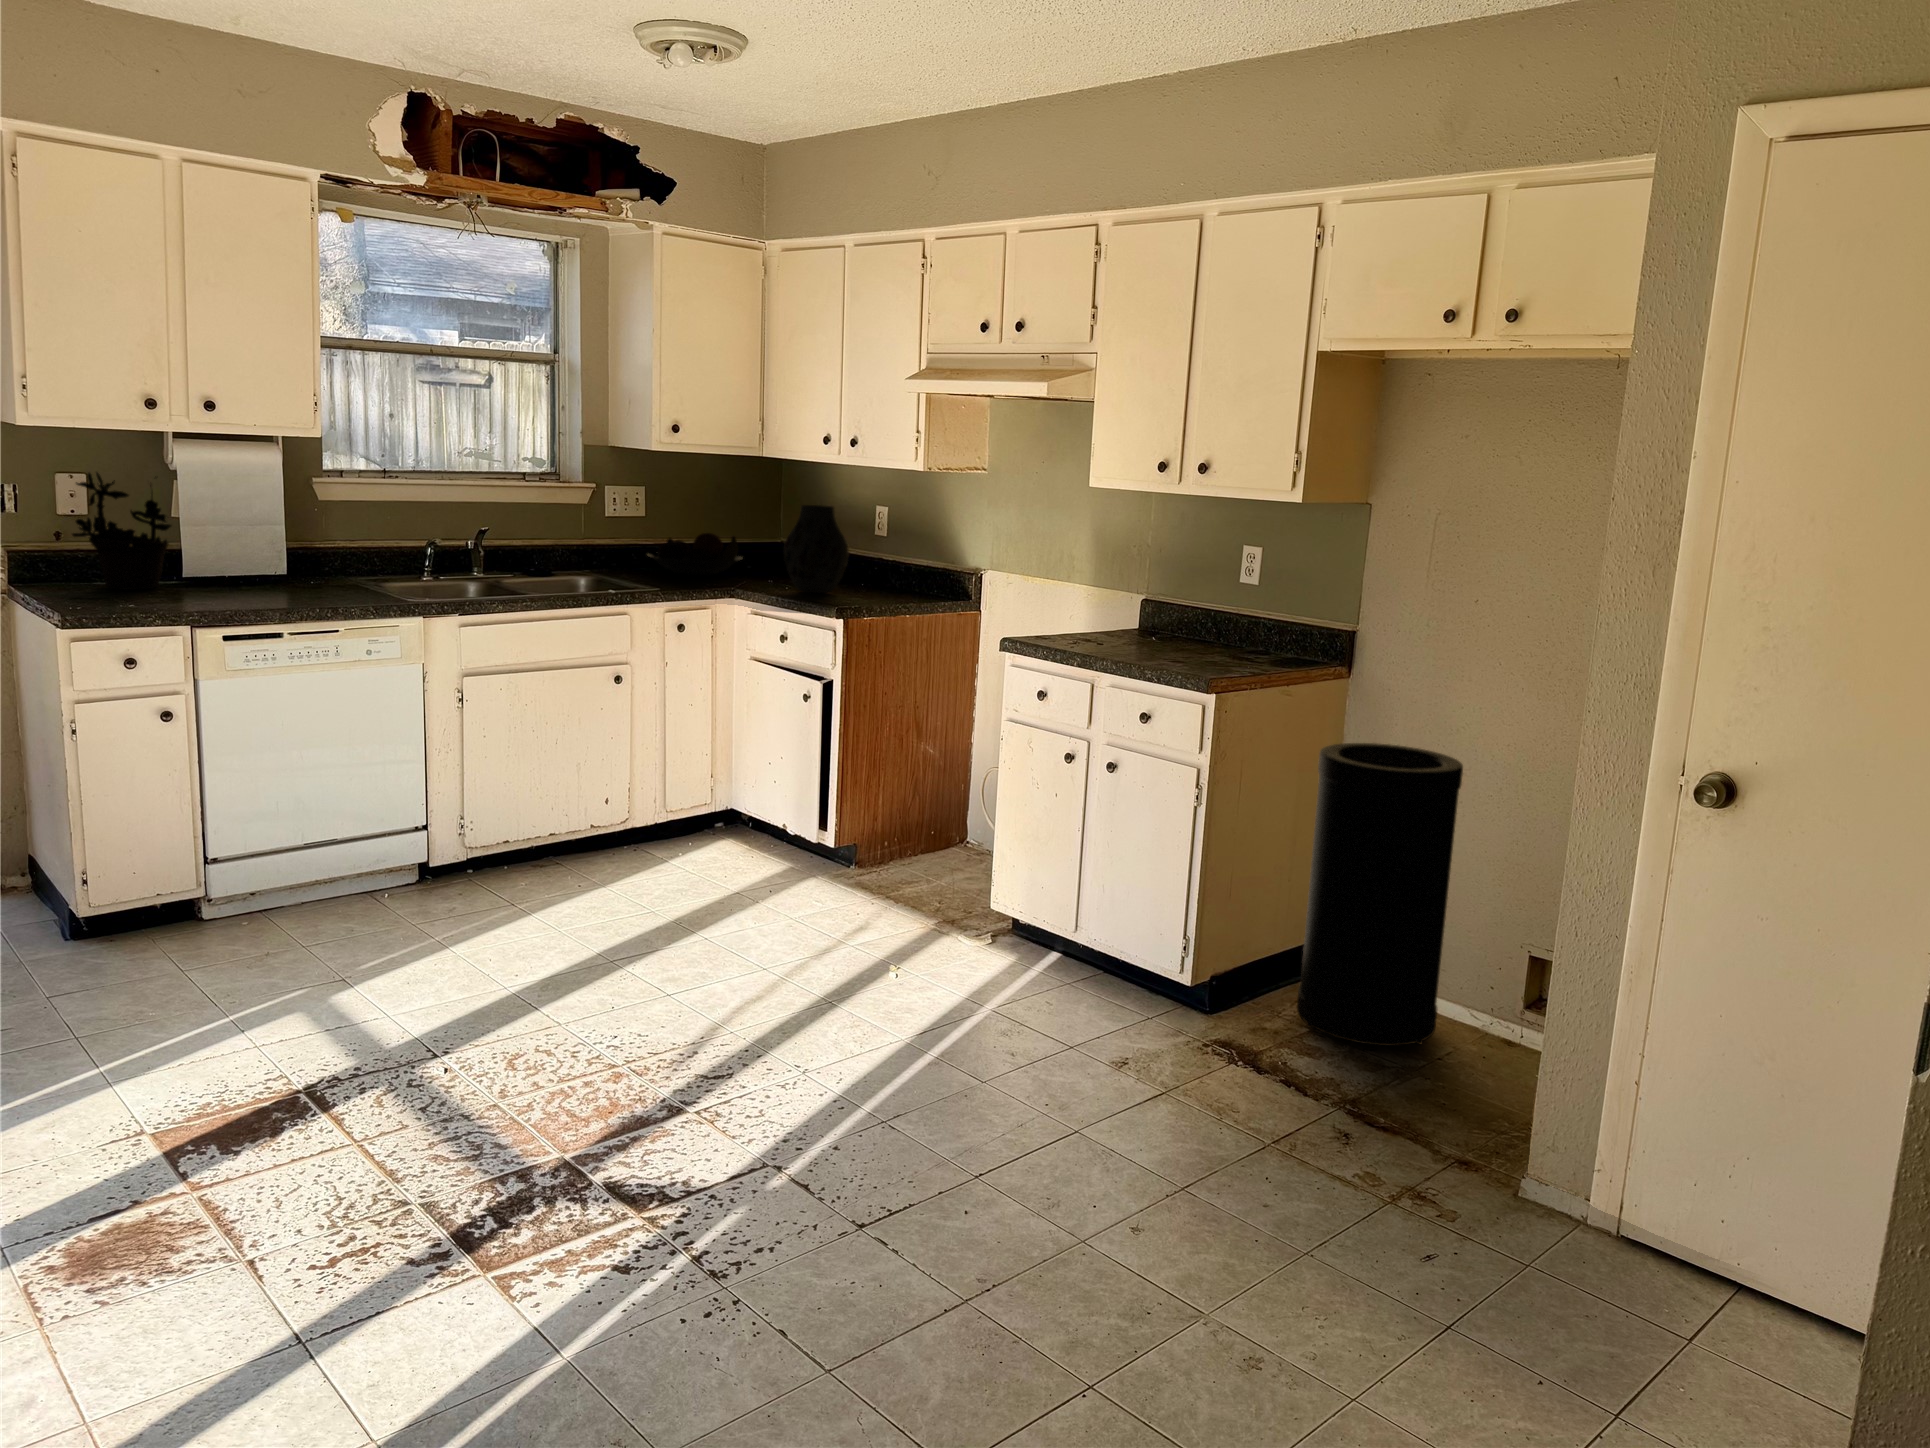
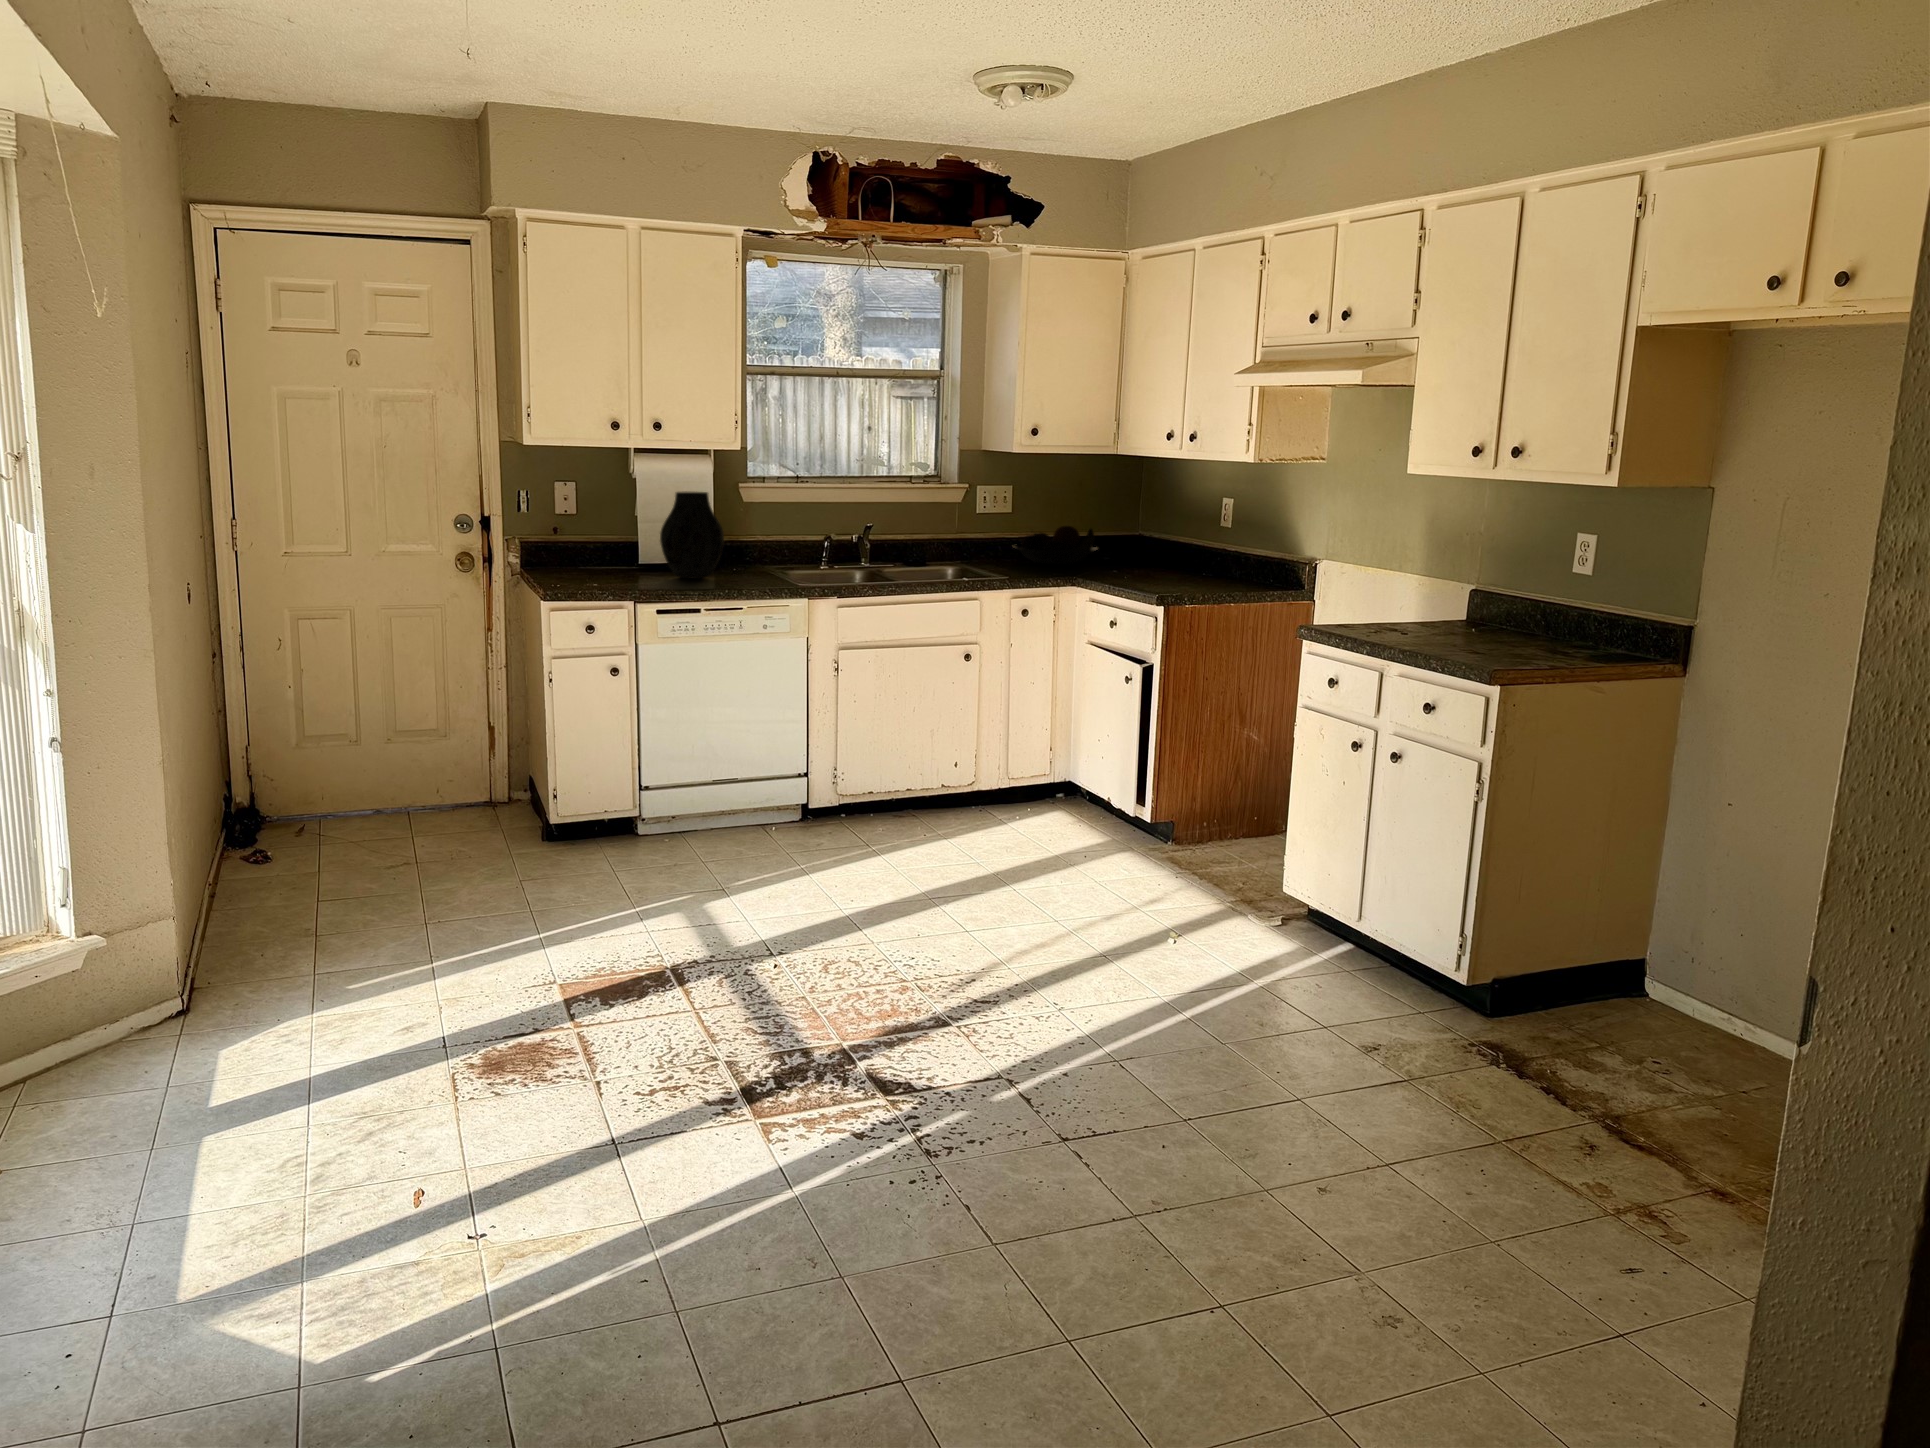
potted plant: present [72,472,171,590] -> none [564,473,630,573]
vase: present [784,505,849,593] -> present [660,492,724,578]
trash can: present [1297,743,1463,1046] -> none [1591,744,1797,1076]

